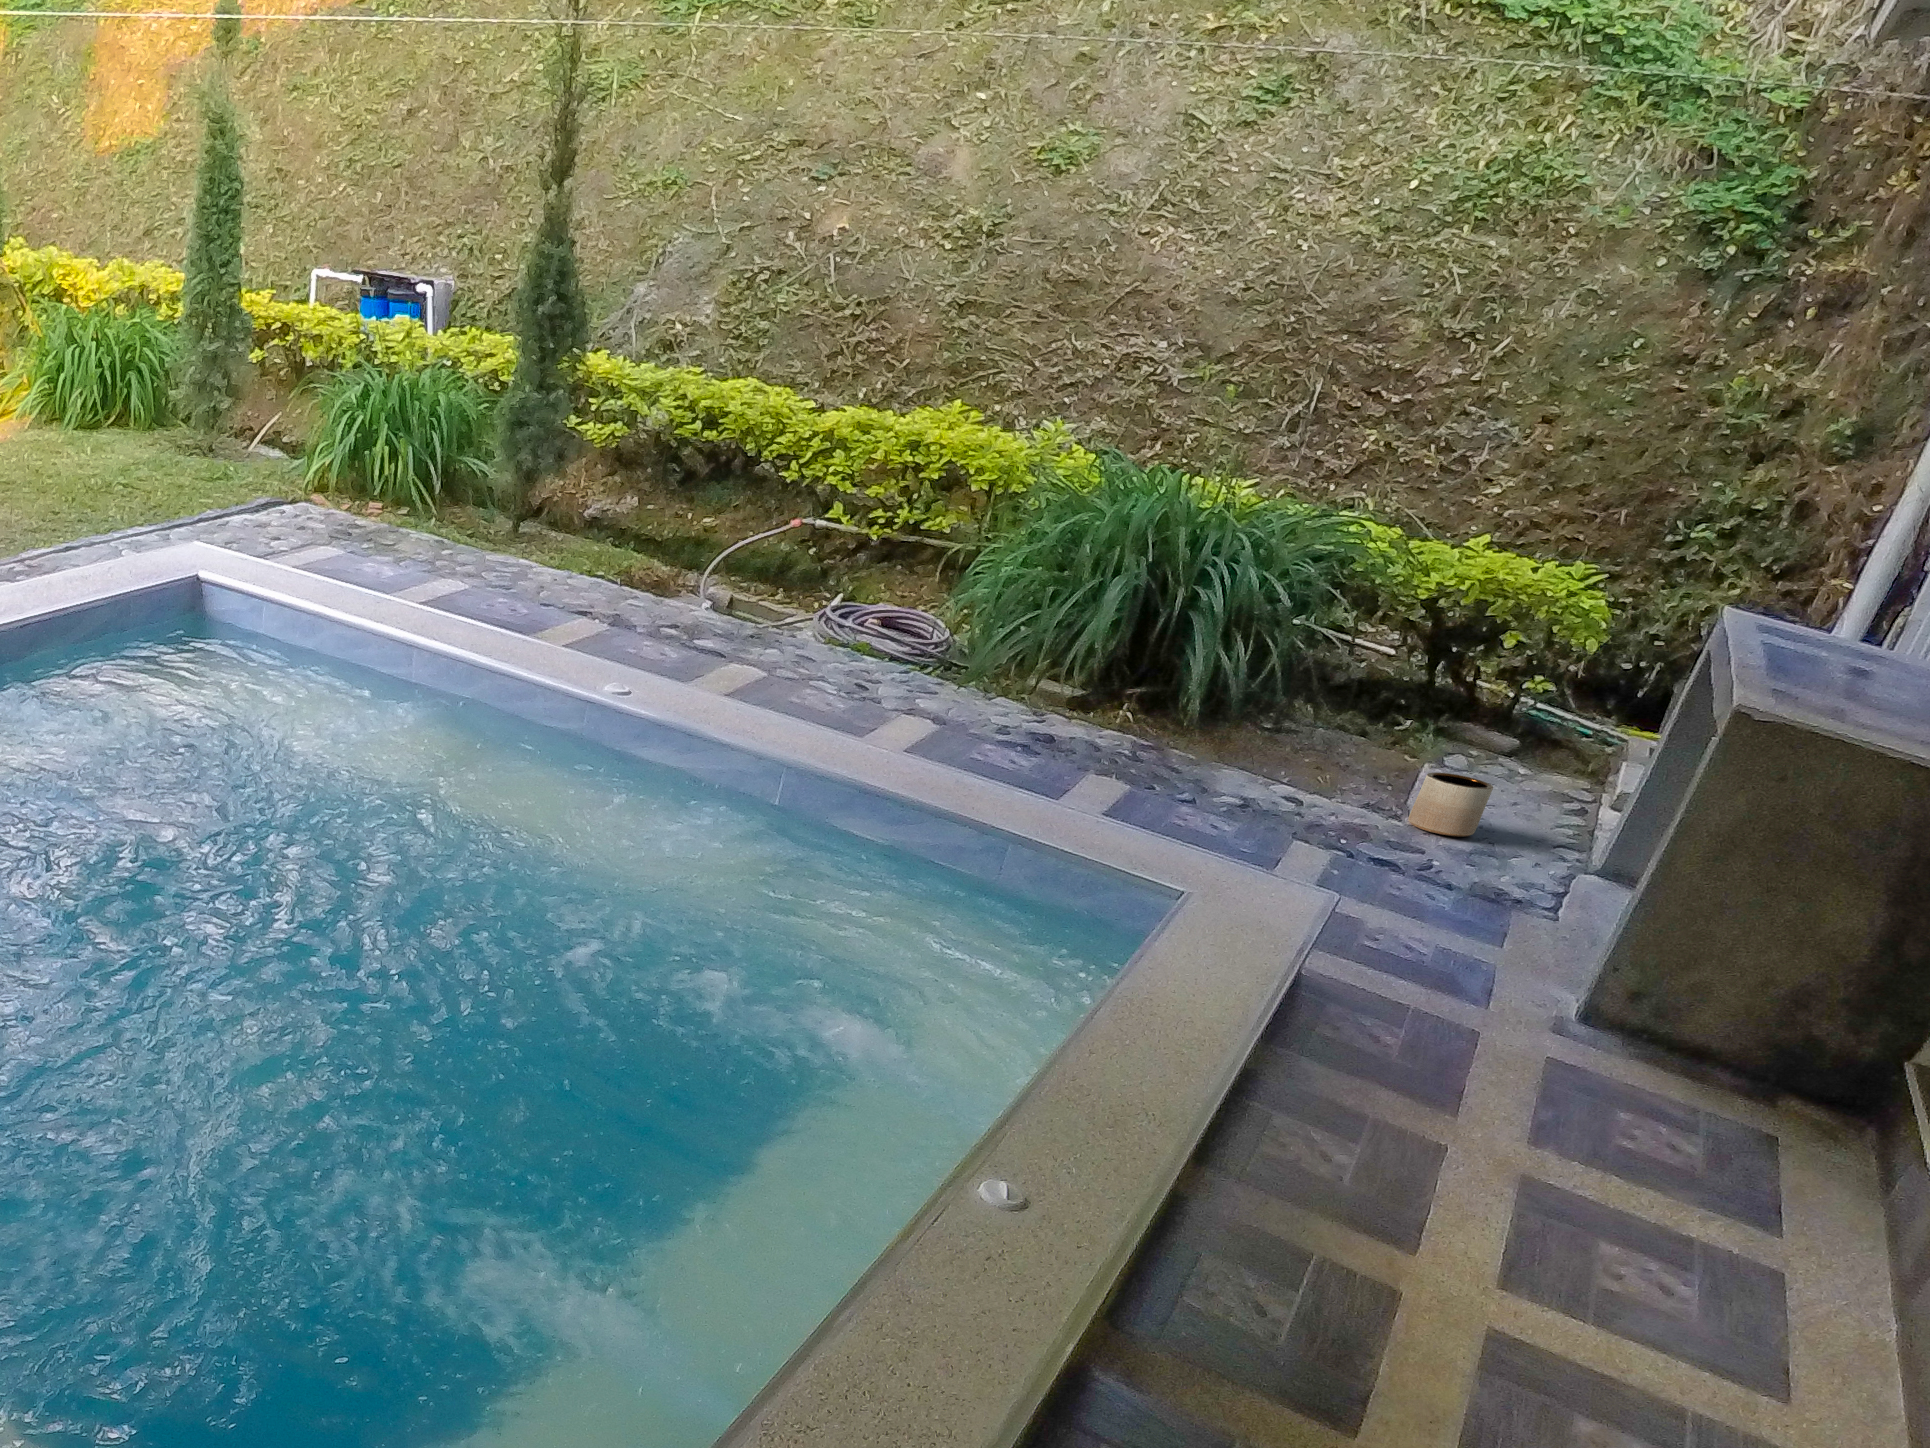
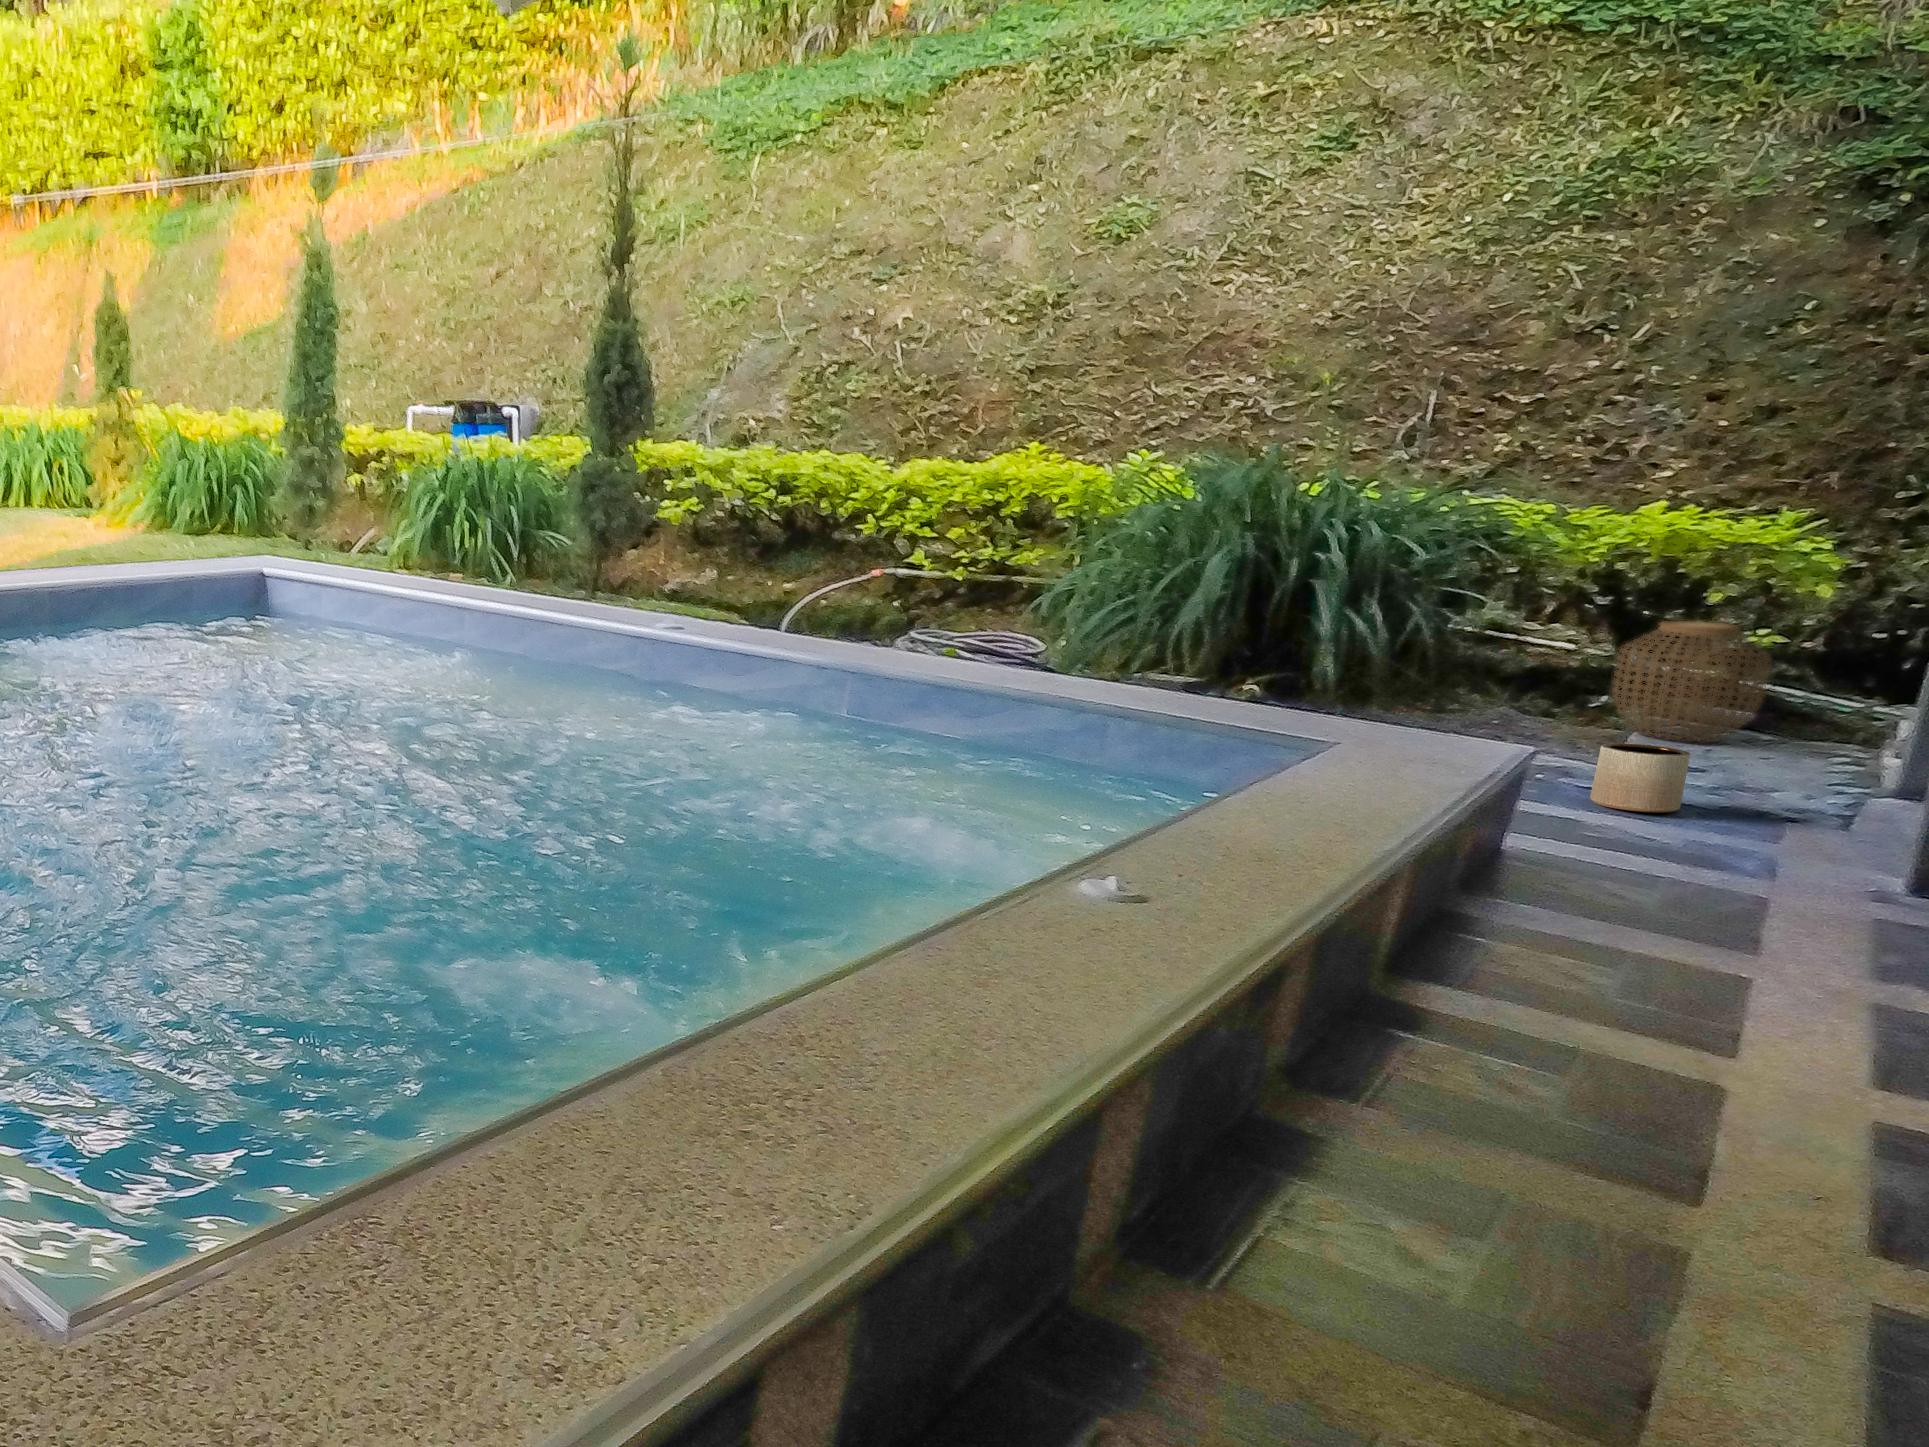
woven basket: none [1424,649,1554,761] -> present [1613,621,1771,742]

